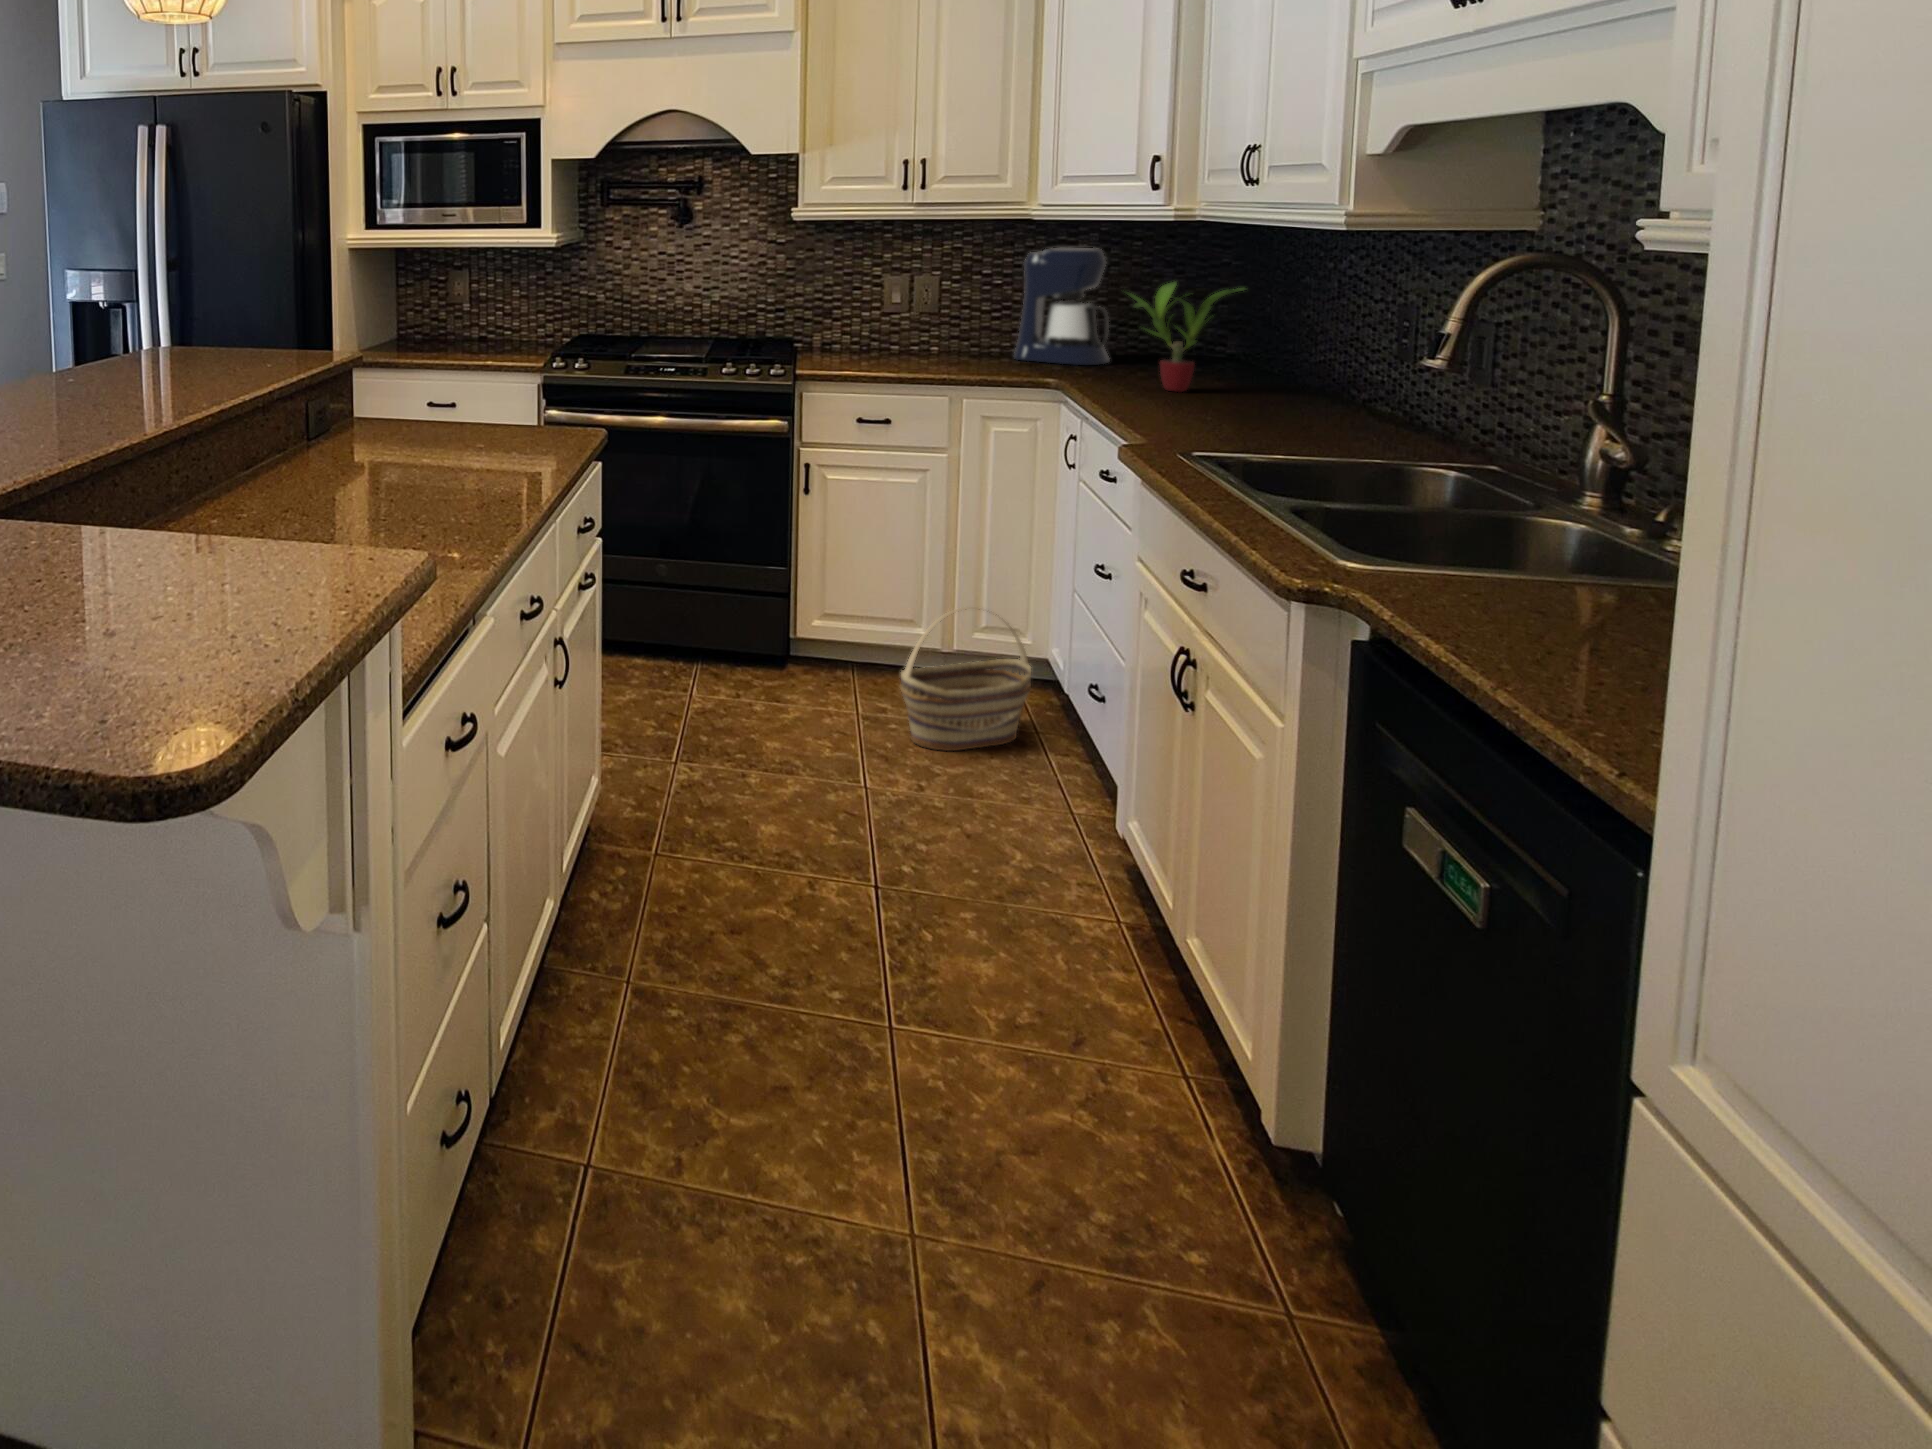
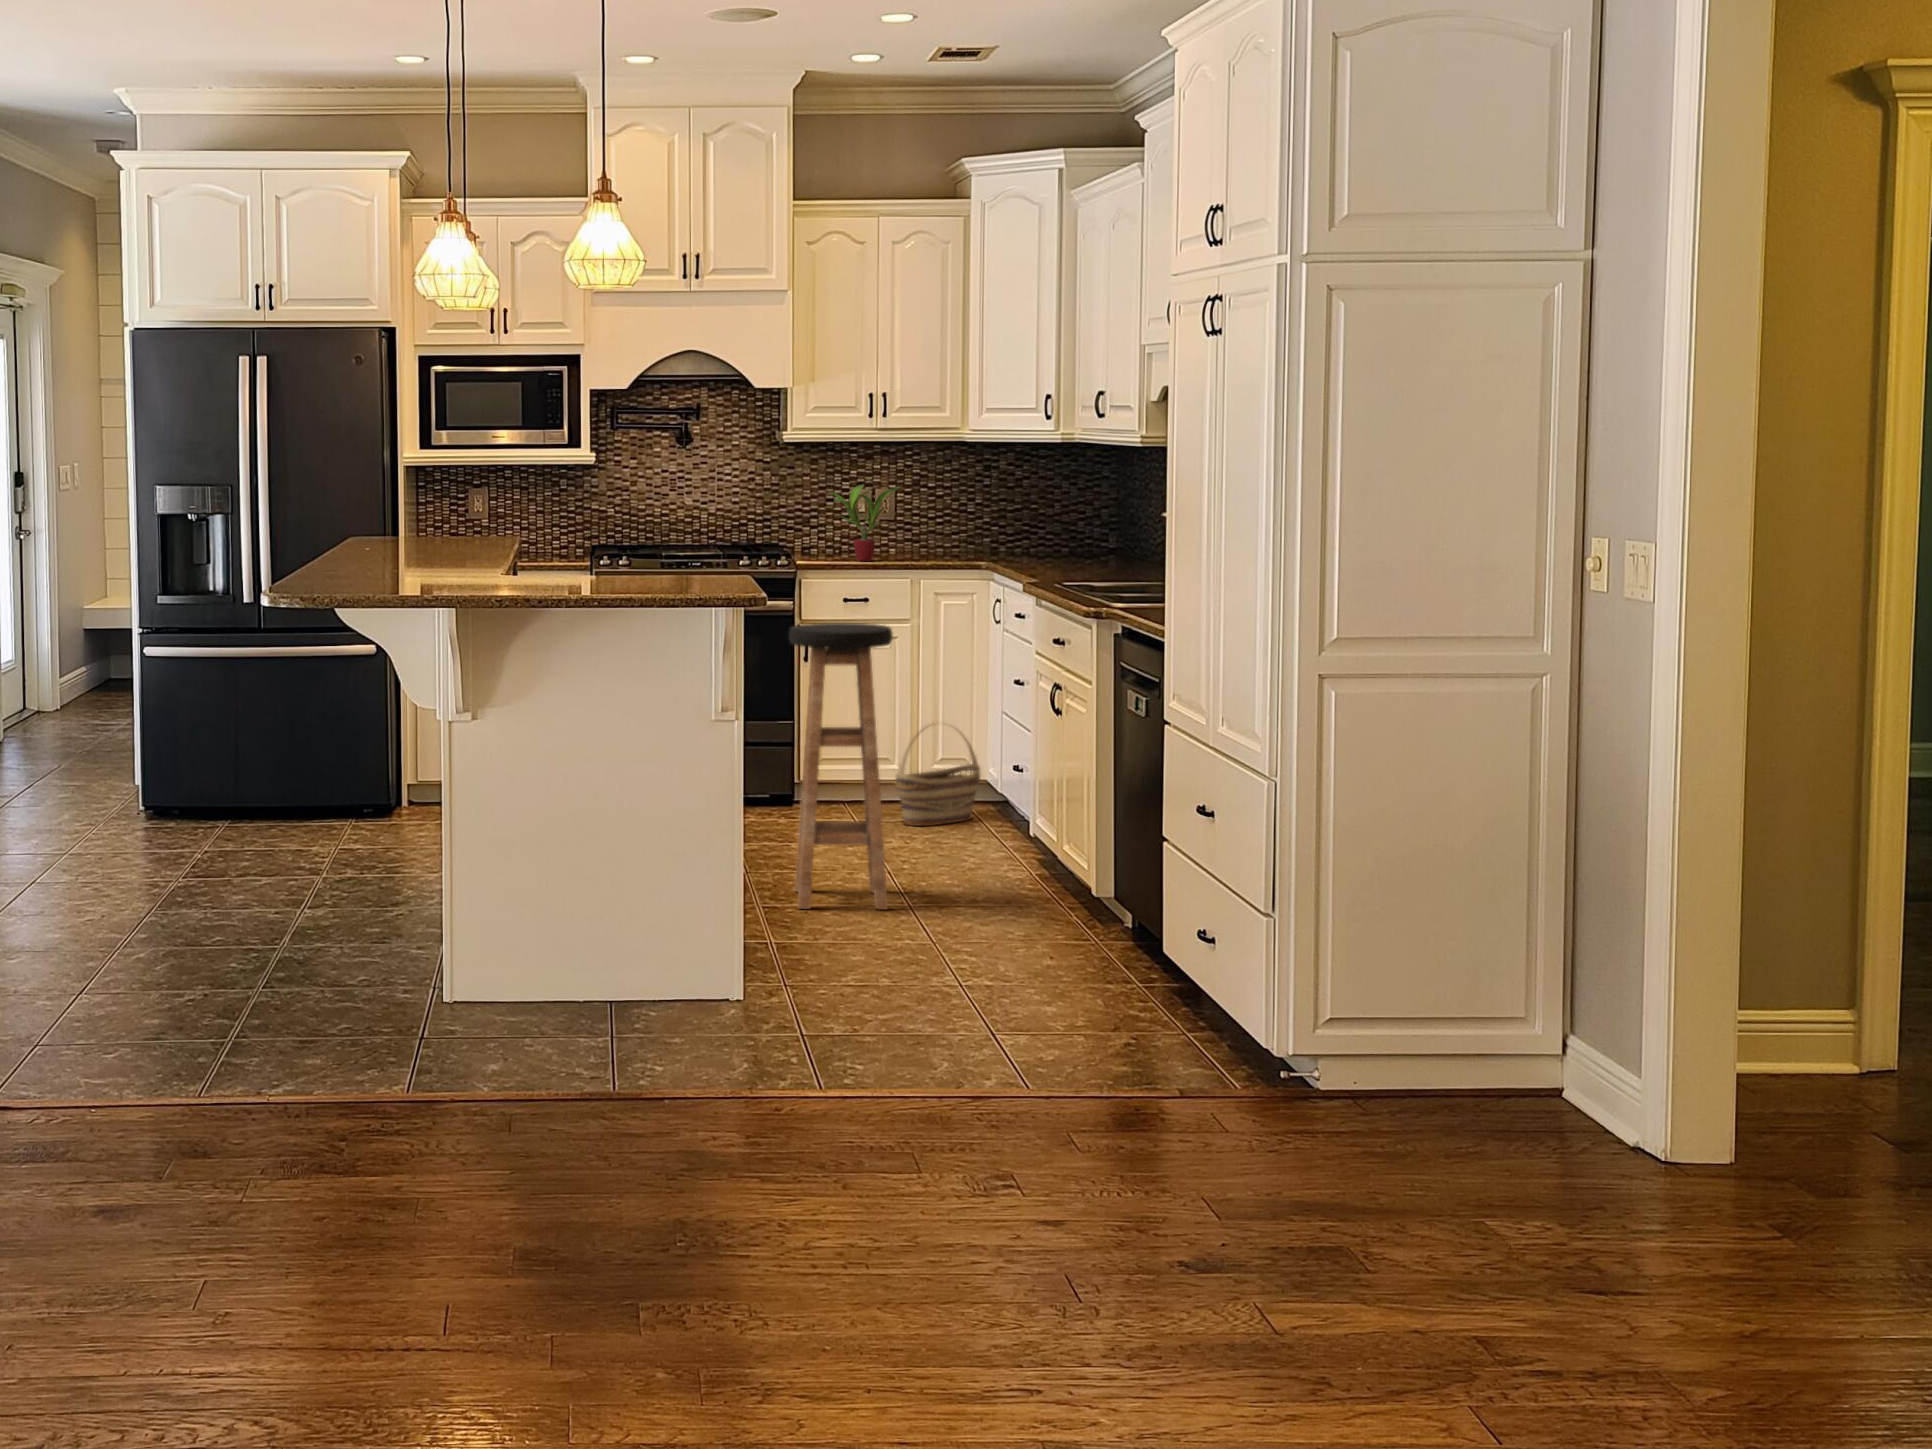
coffee maker: present [1014,248,1109,365] -> none [951,464,1019,555]
potted plant: present [1127,282,1244,392] -> present [830,484,900,561]
bar stool: none [629,528,824,1080] -> present [789,623,893,909]

